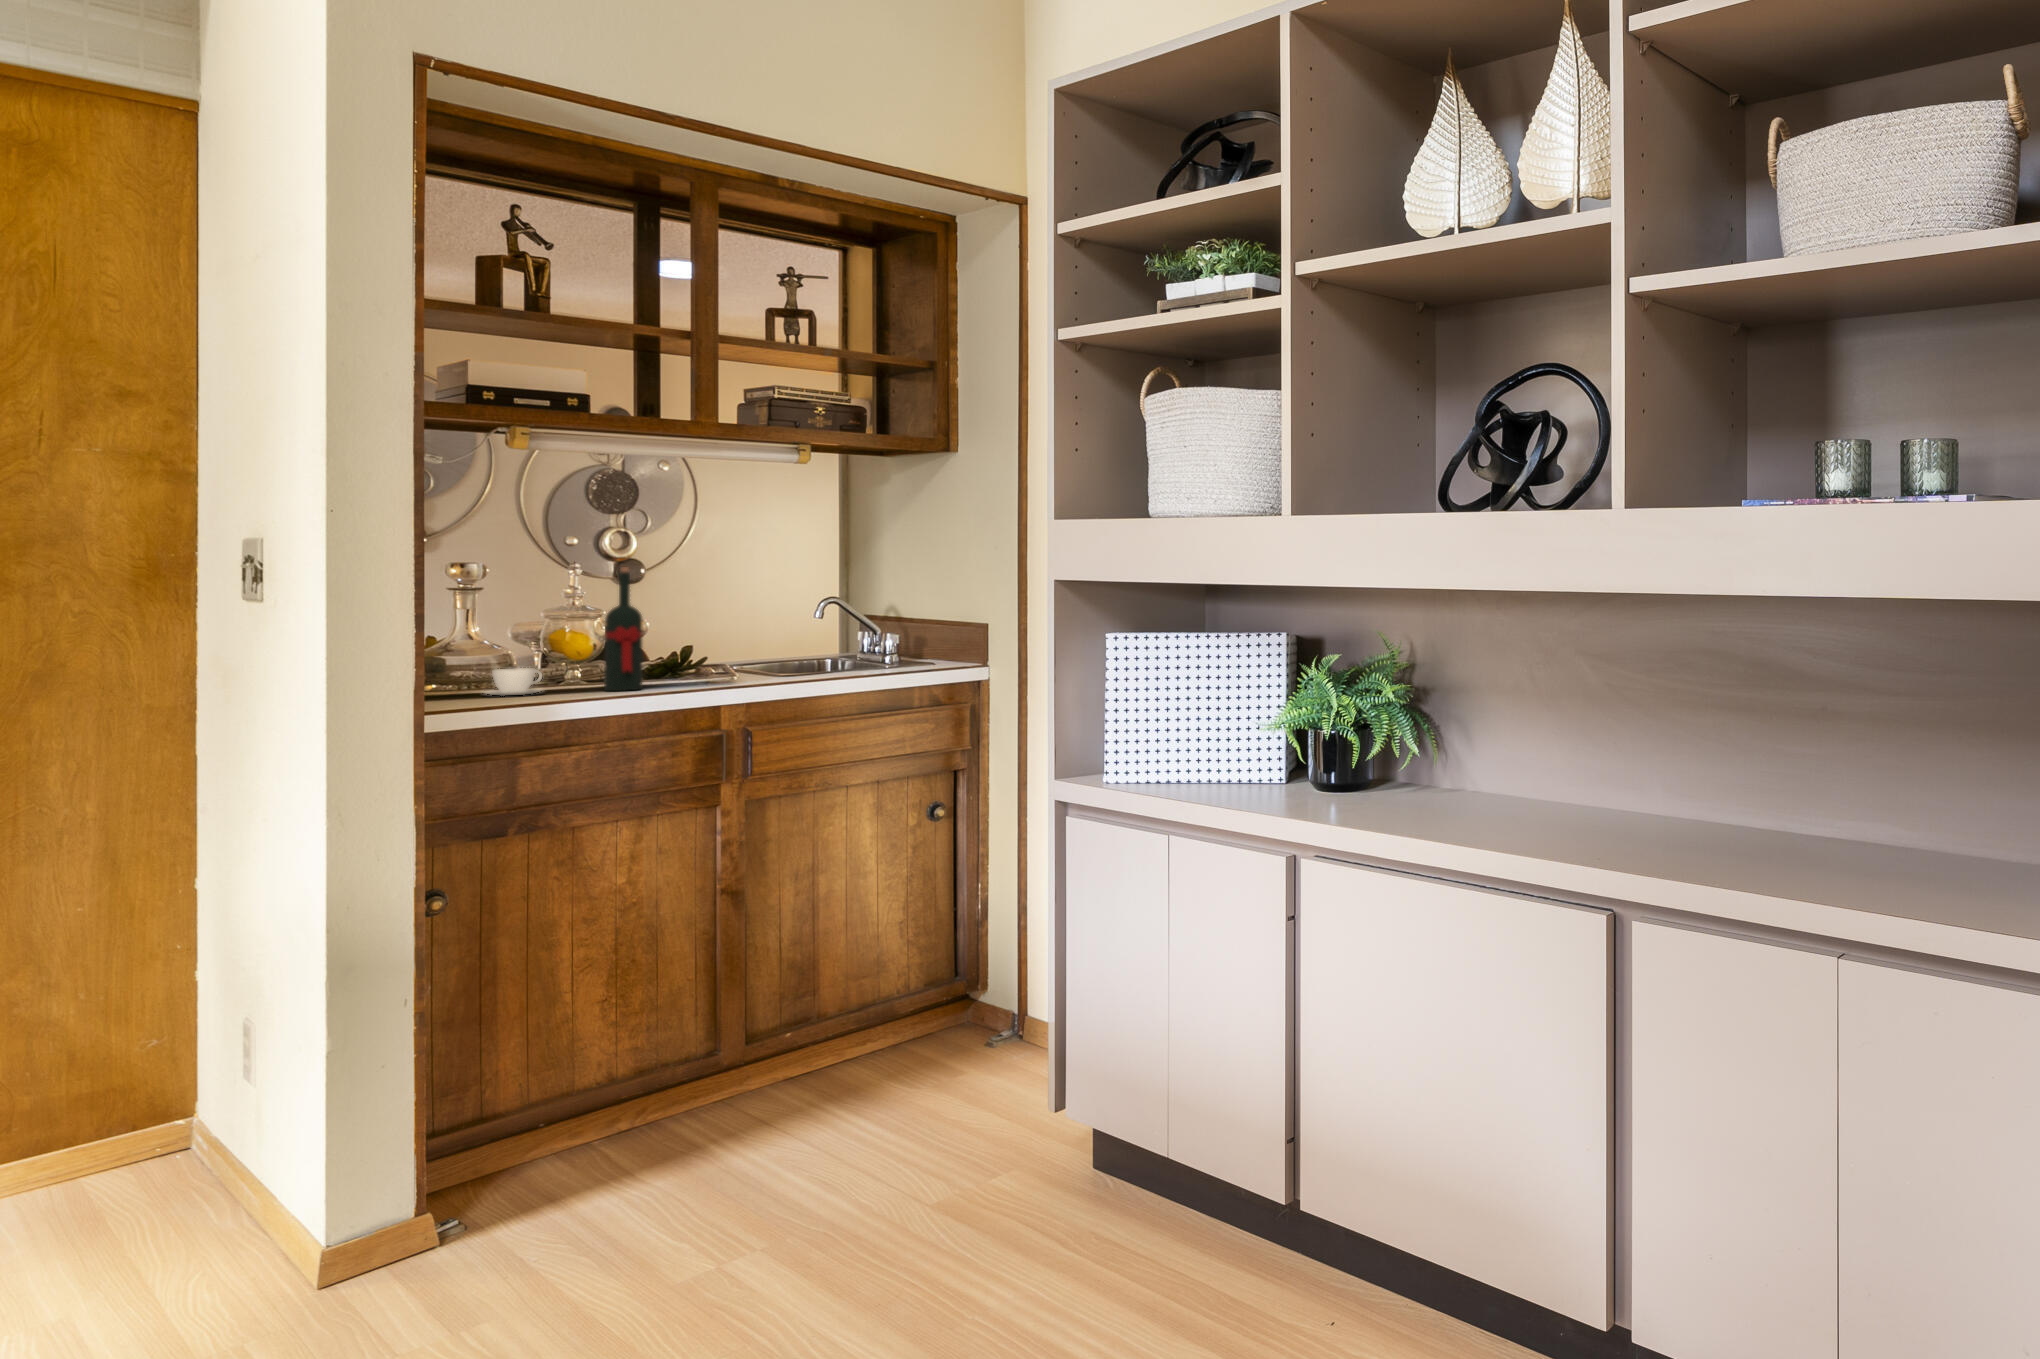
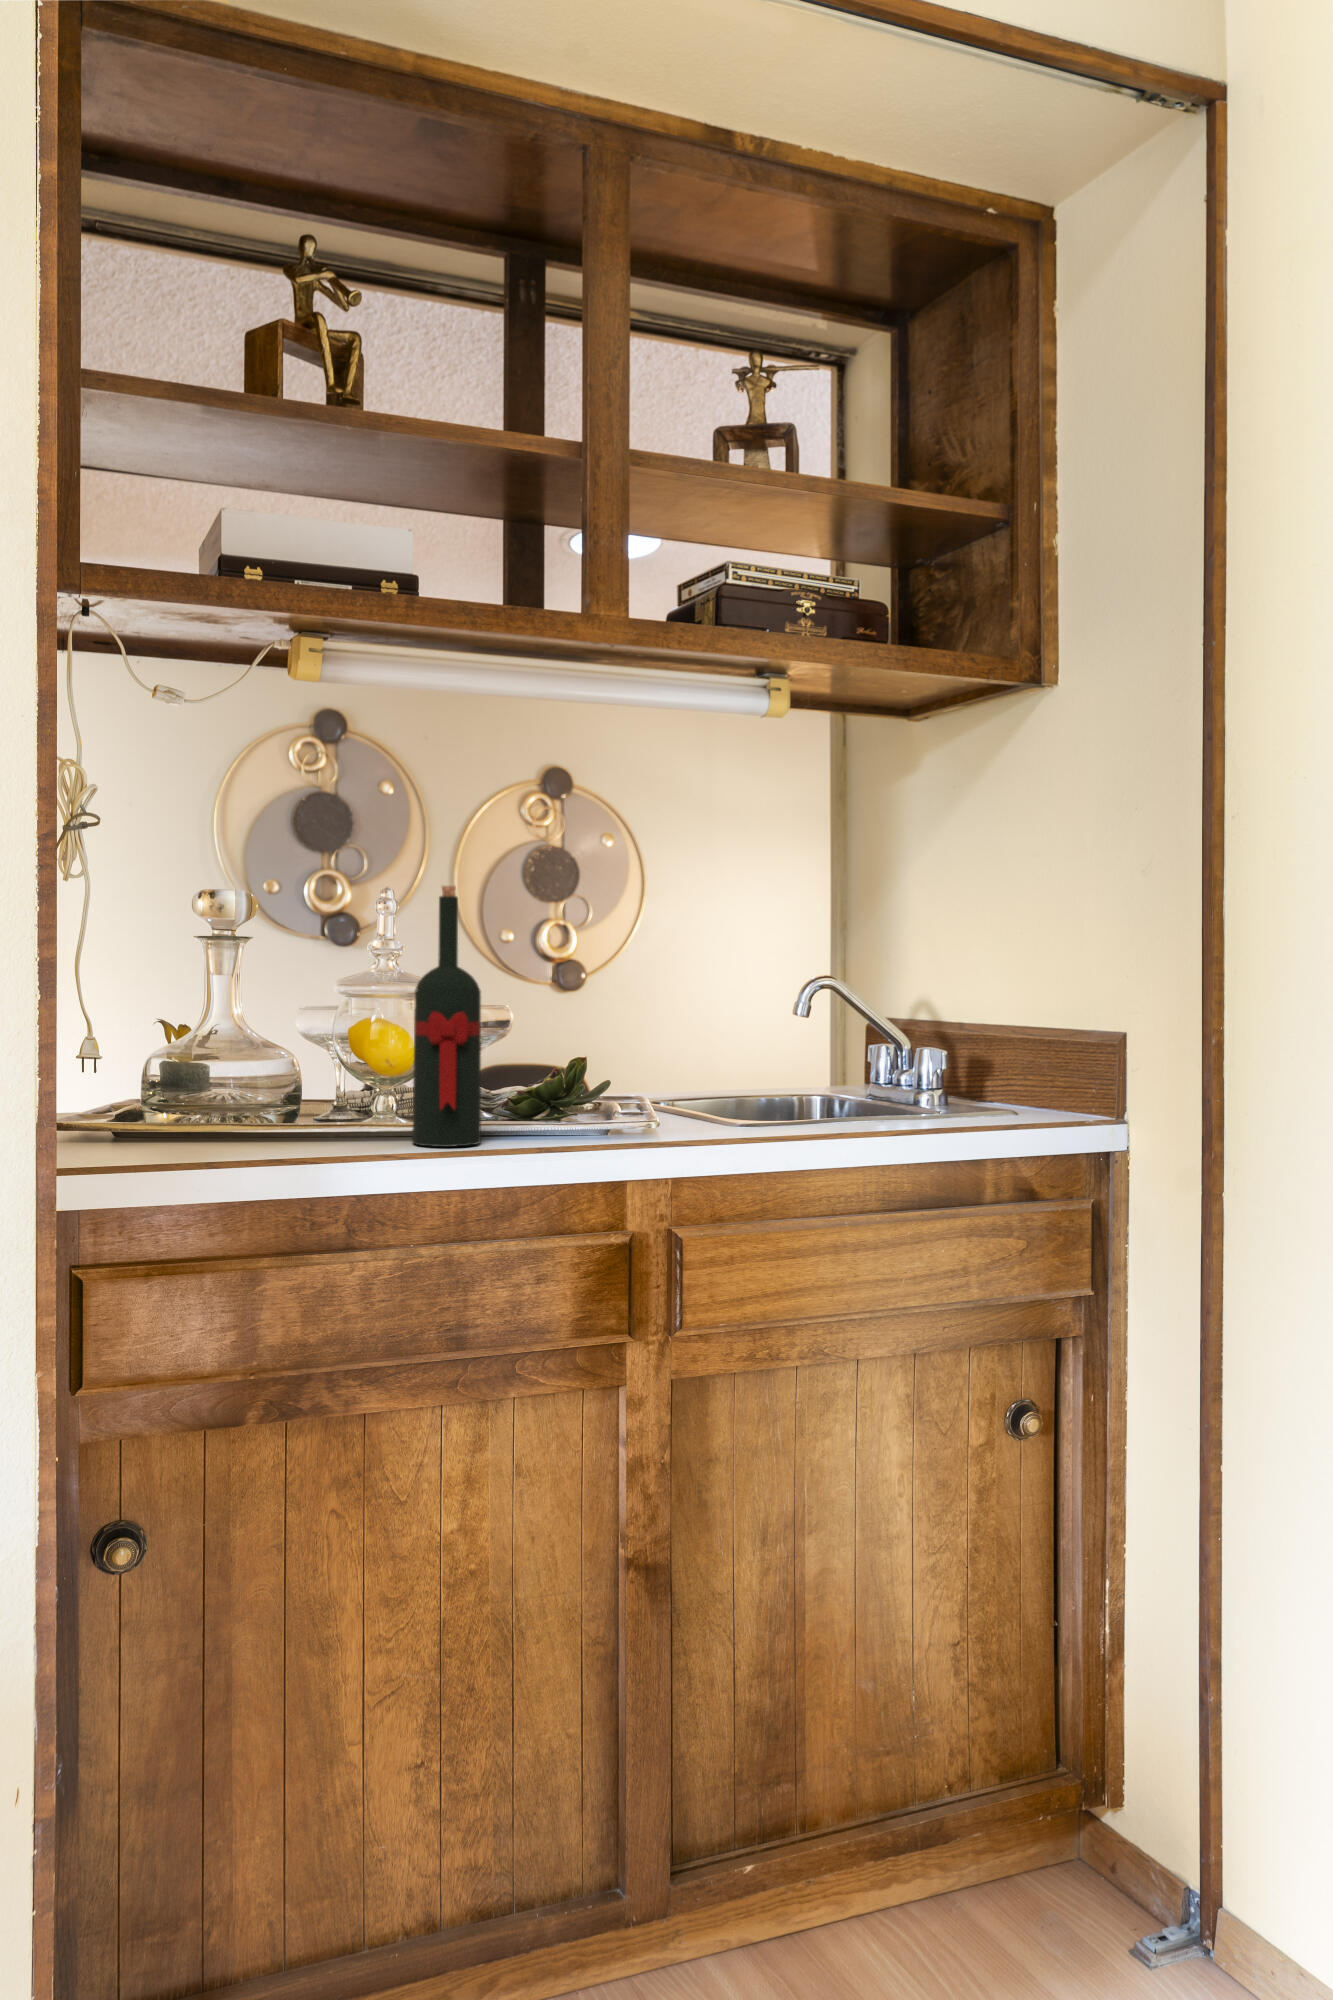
teacup: present [485,668,542,696] -> none [193,1091,305,1149]

